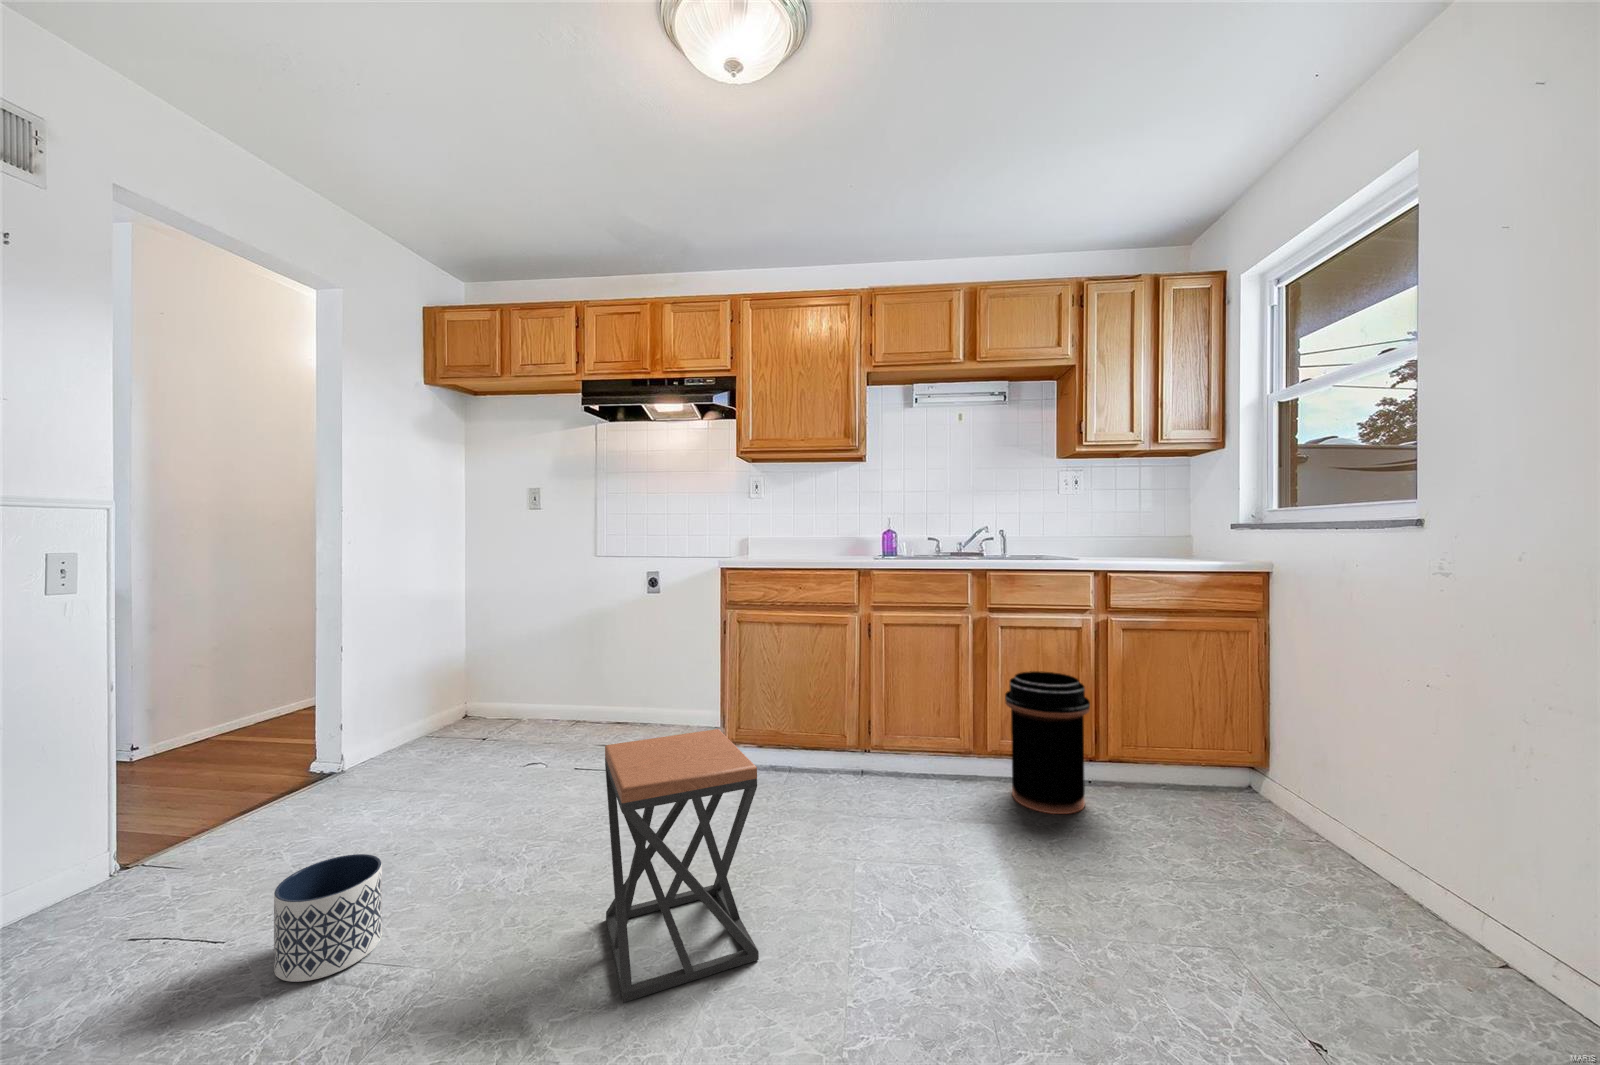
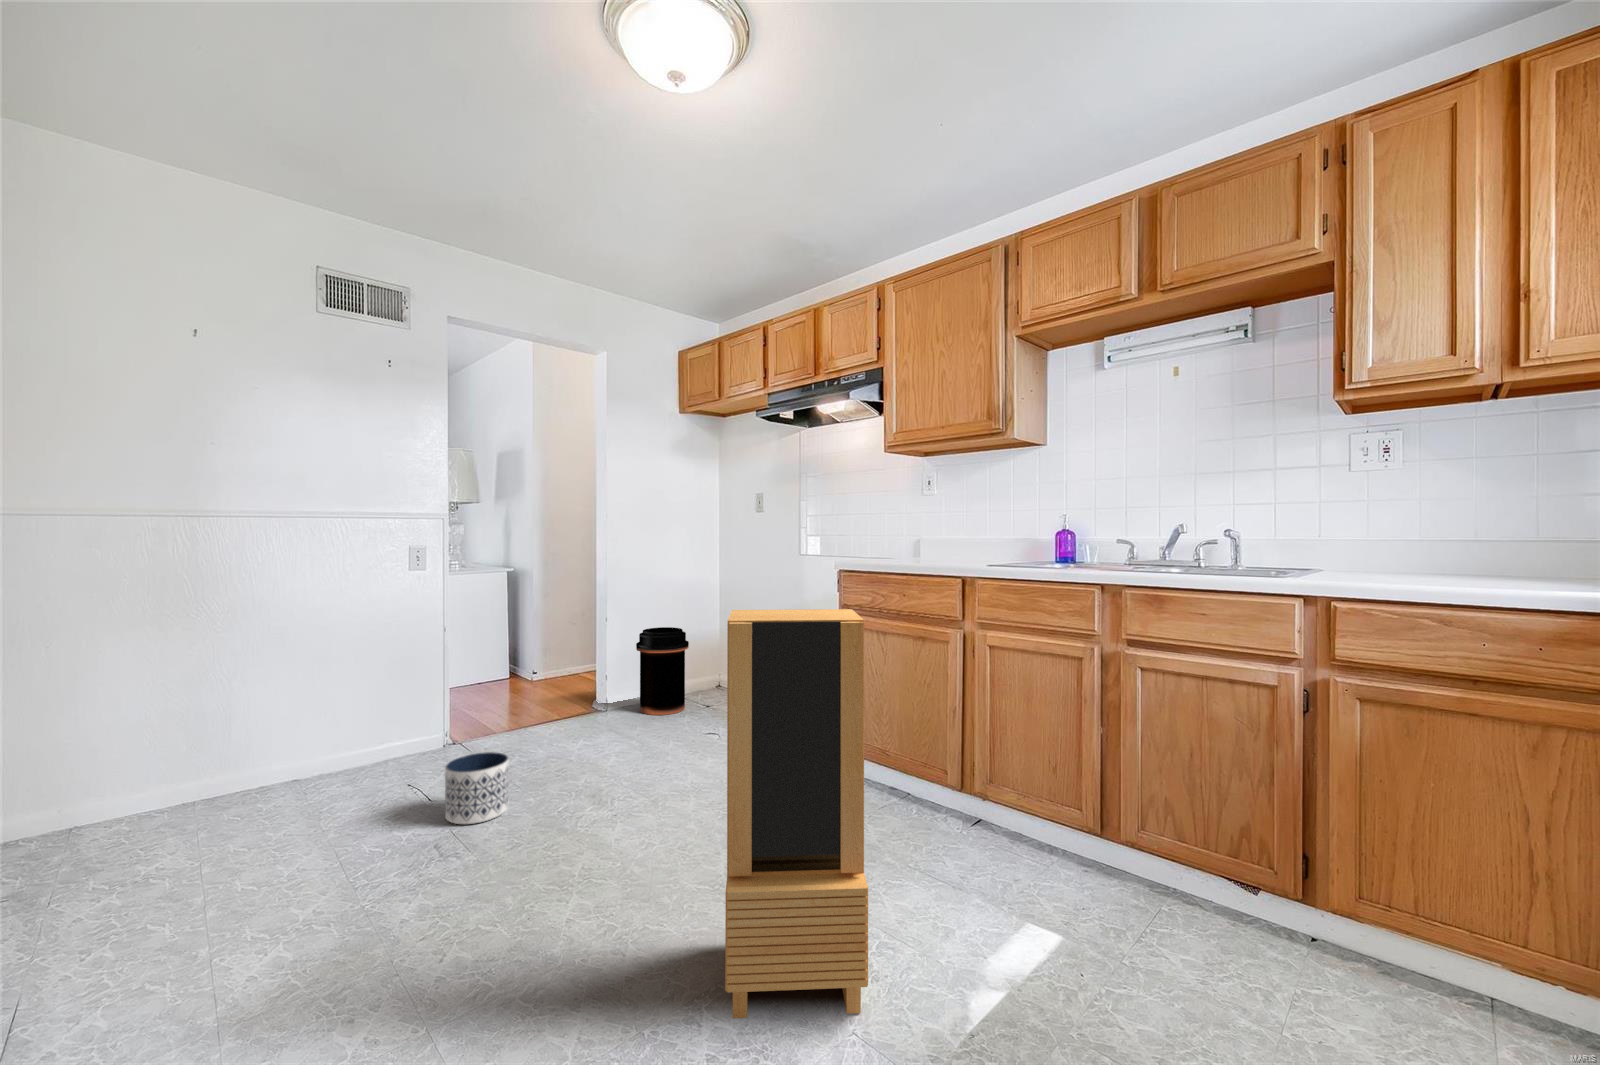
storage cabinet: none [838,597,997,979] -> present [725,609,868,1018]
trash can: present [1005,671,1090,814] -> present [636,627,689,715]
stool: present [605,729,759,1003] -> none [542,711,698,931]

